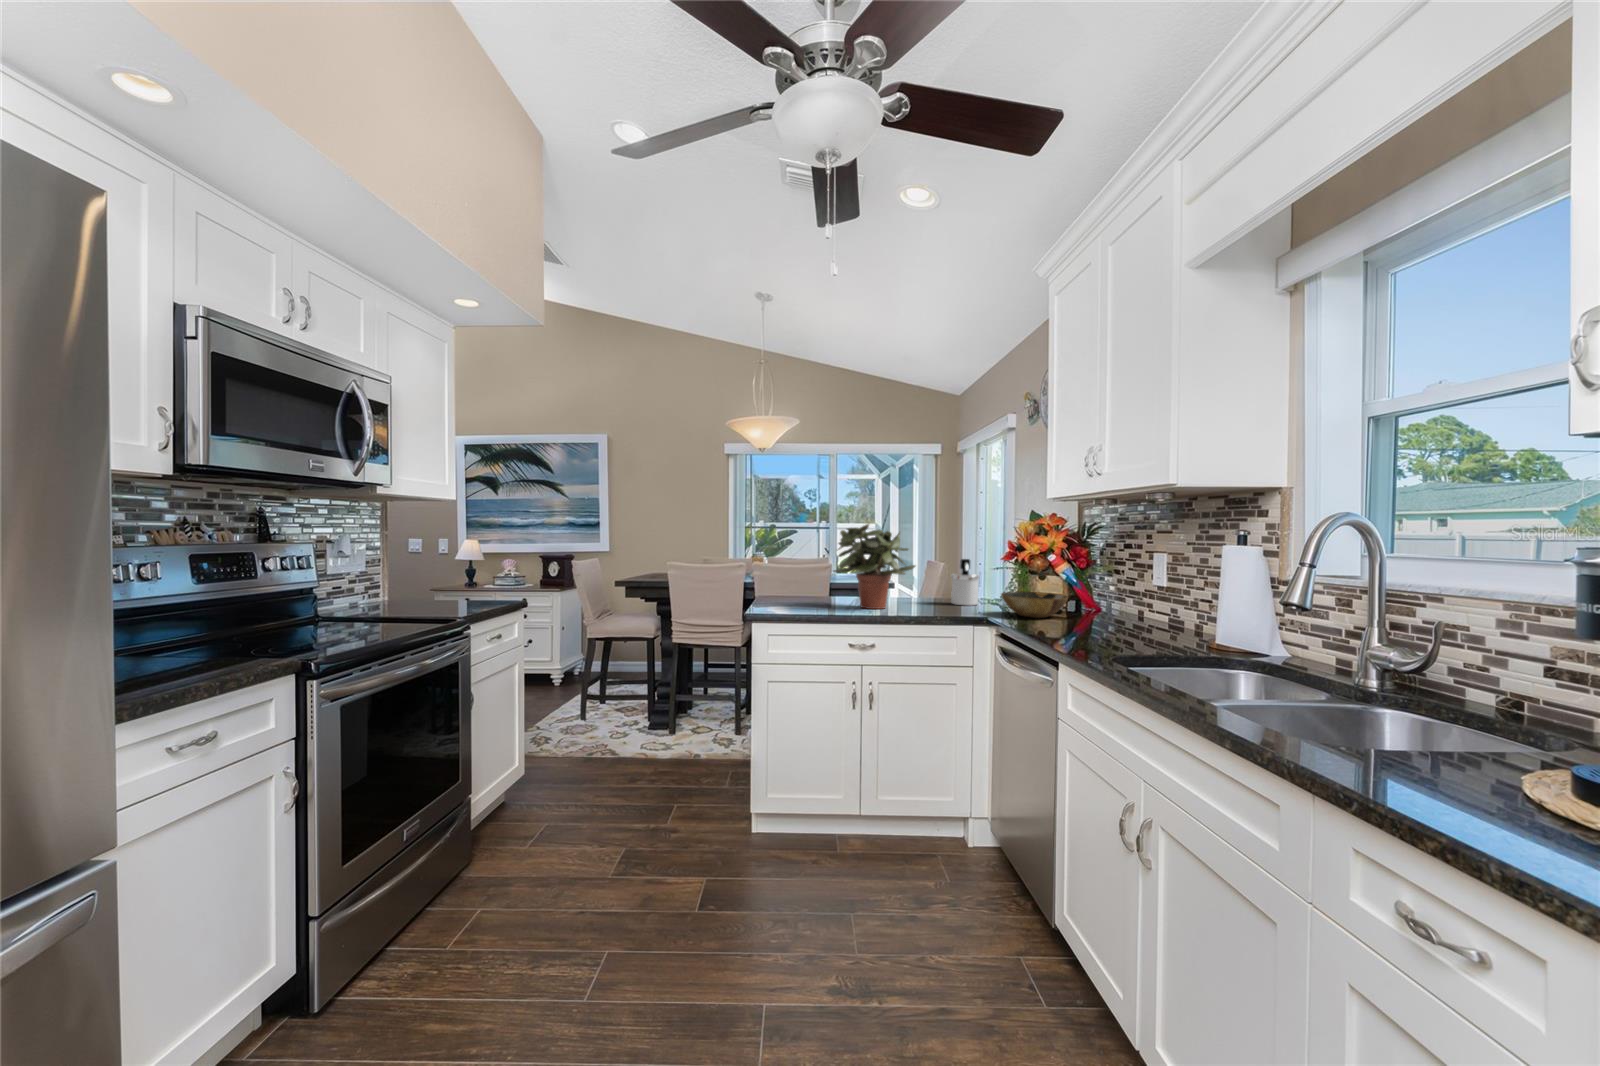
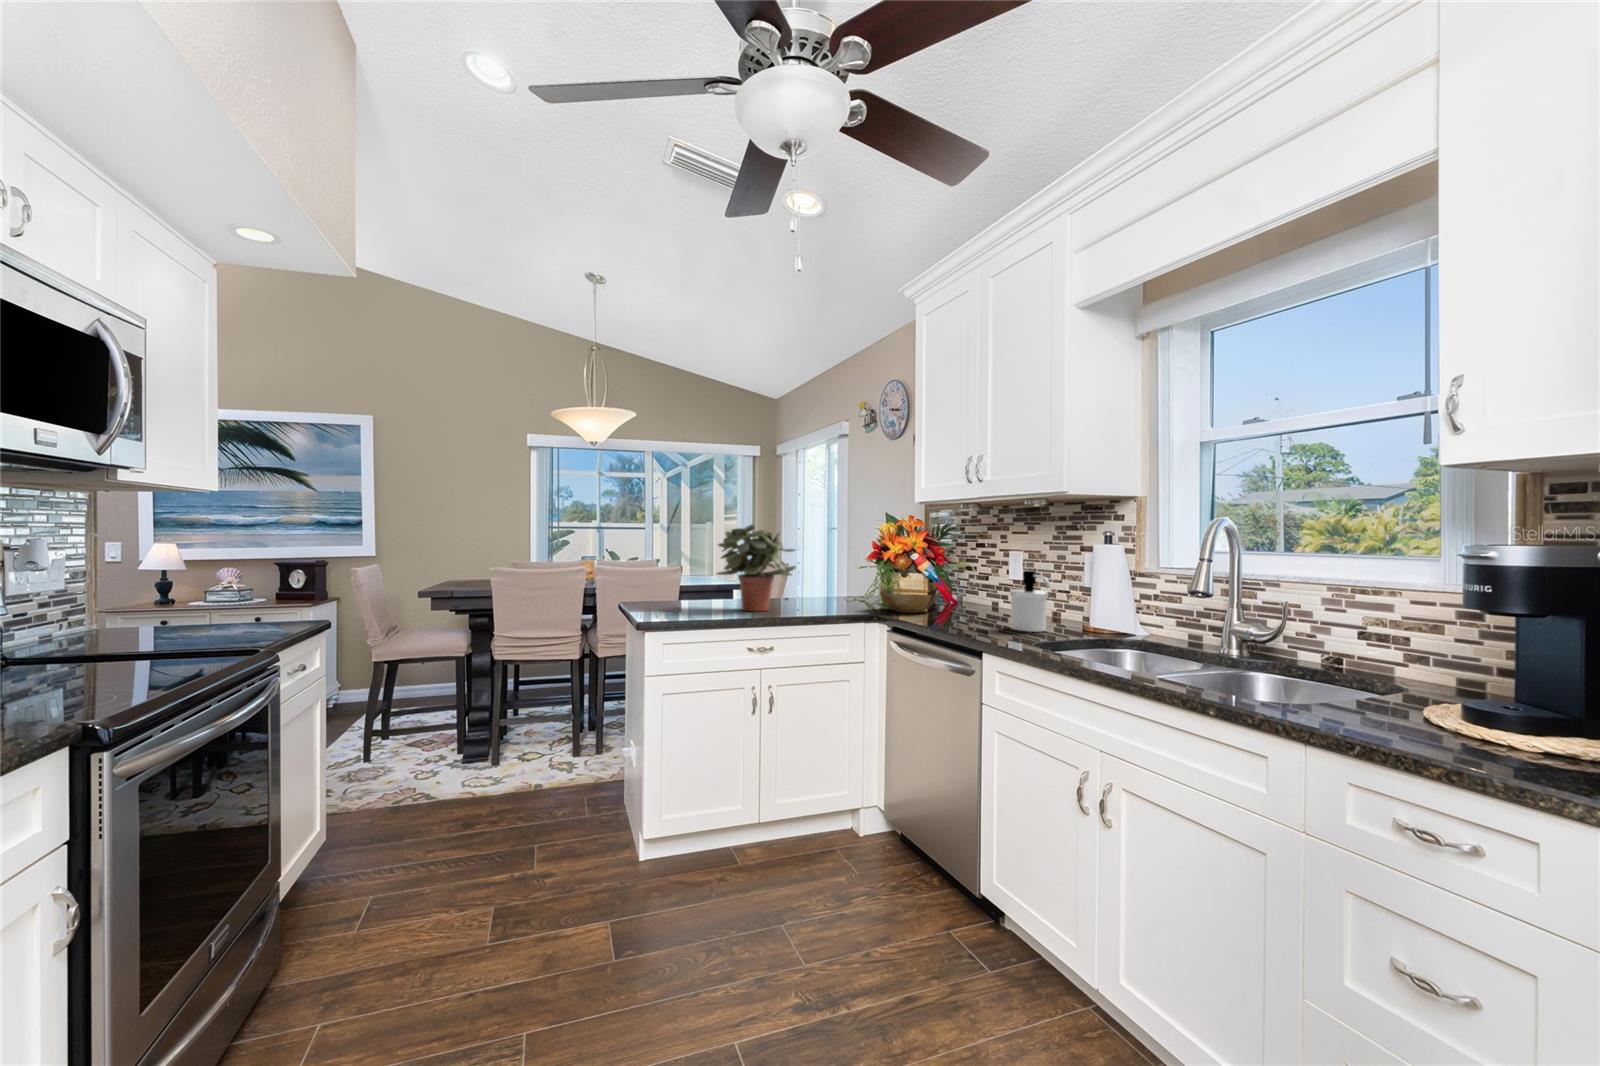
soap dispenser: present [951,559,979,606] -> present [1010,571,1050,632]

